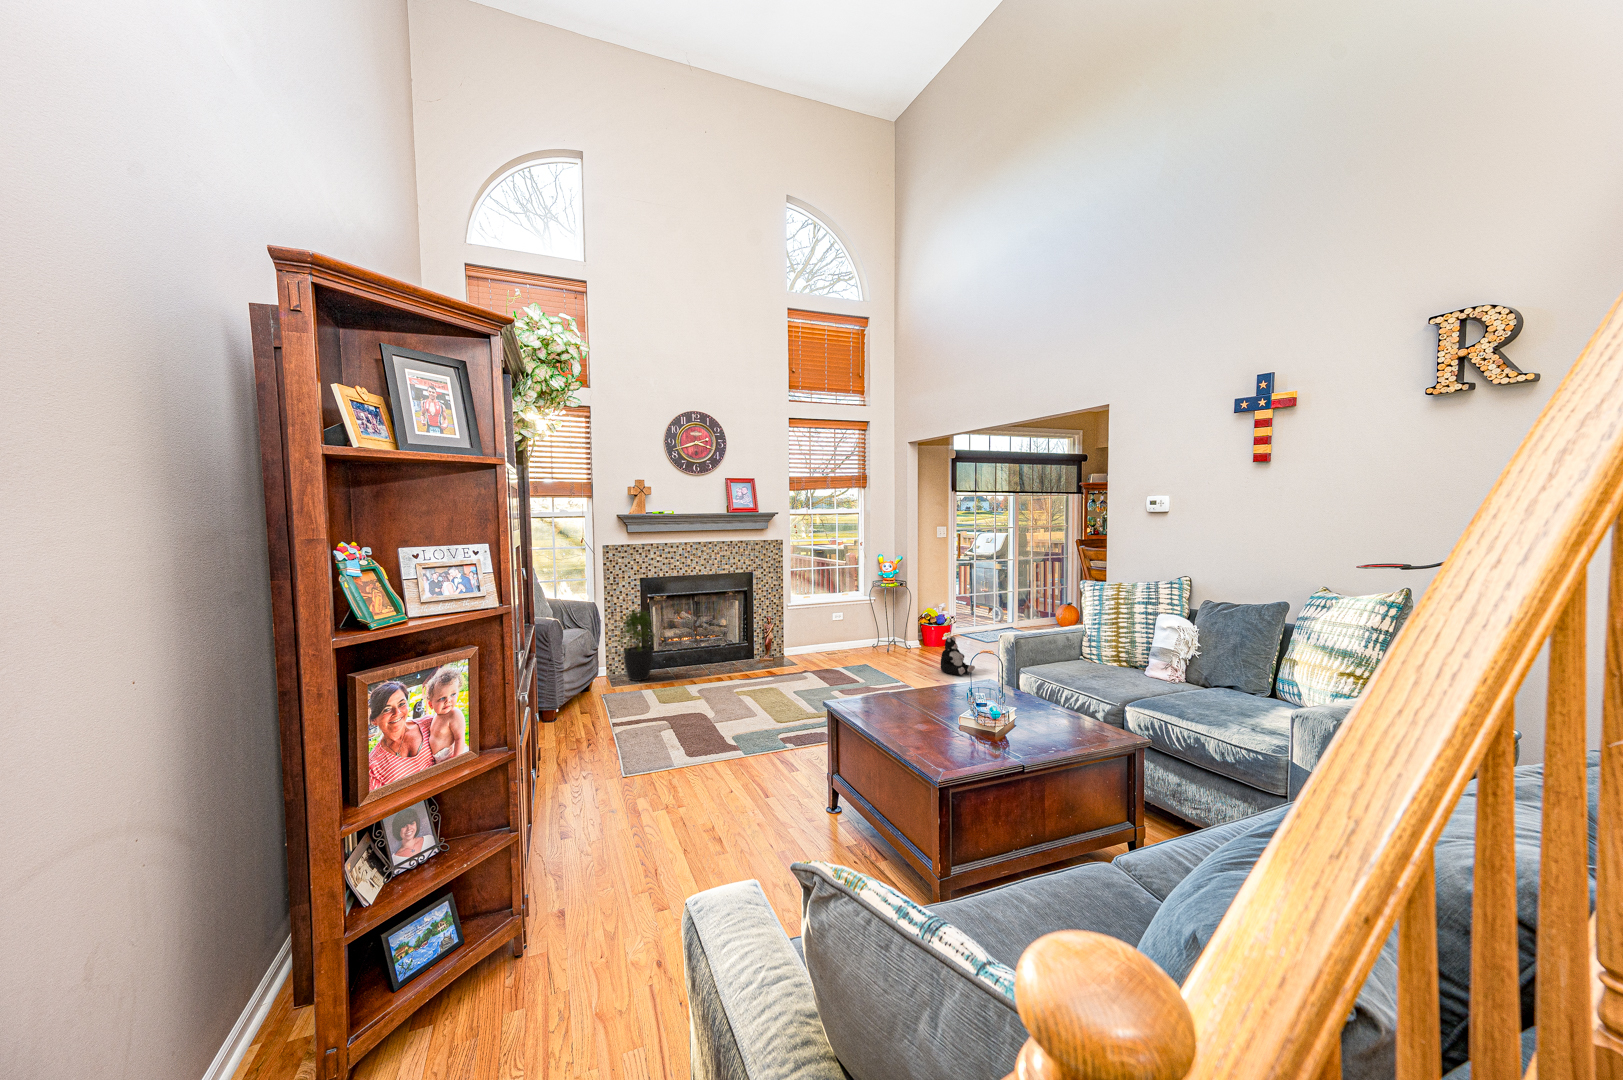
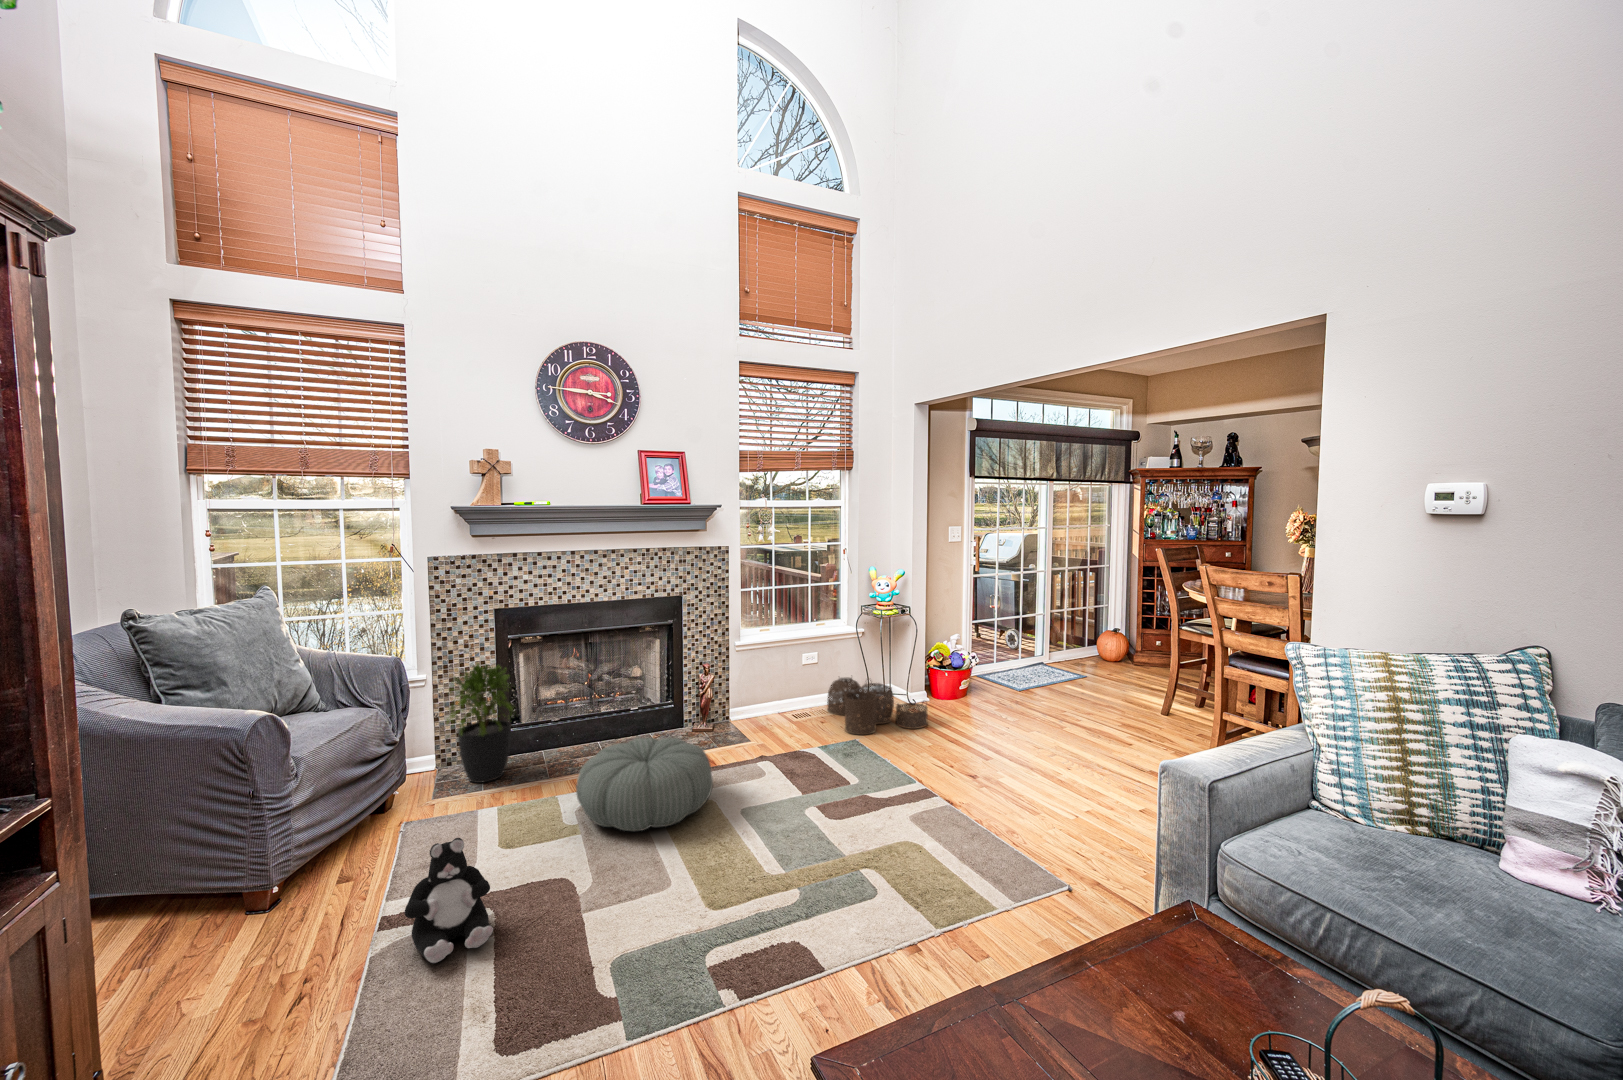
woven basket: none [850,628,917,663] -> present [827,678,928,735]
plush toy: present [940,637,975,675] -> present [405,838,493,963]
pouf: none [698,653,777,698] -> present [576,738,713,831]

